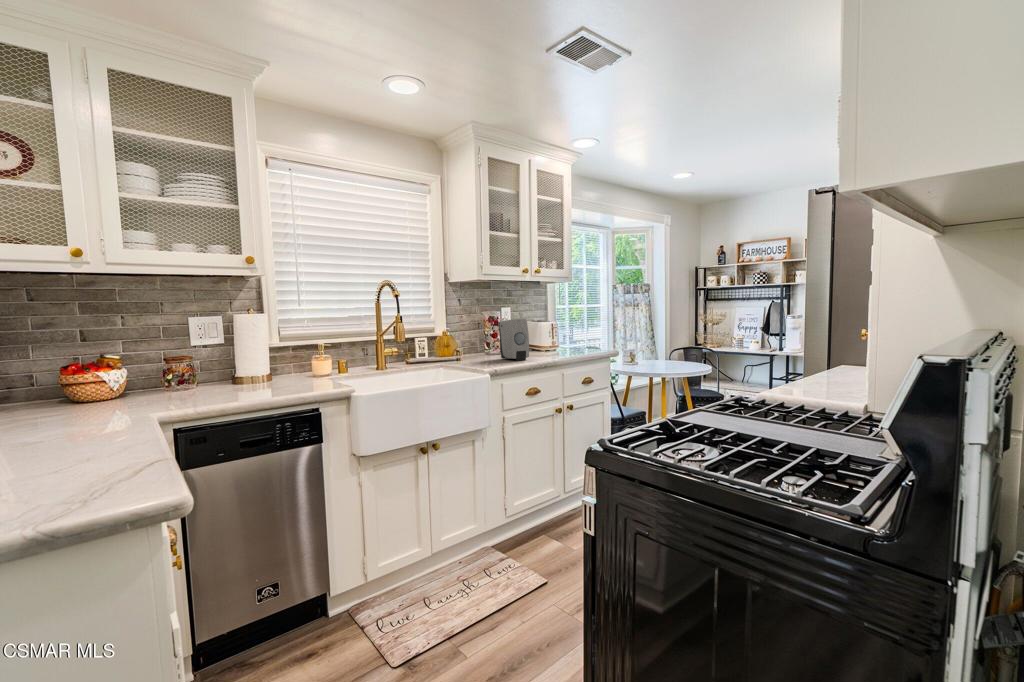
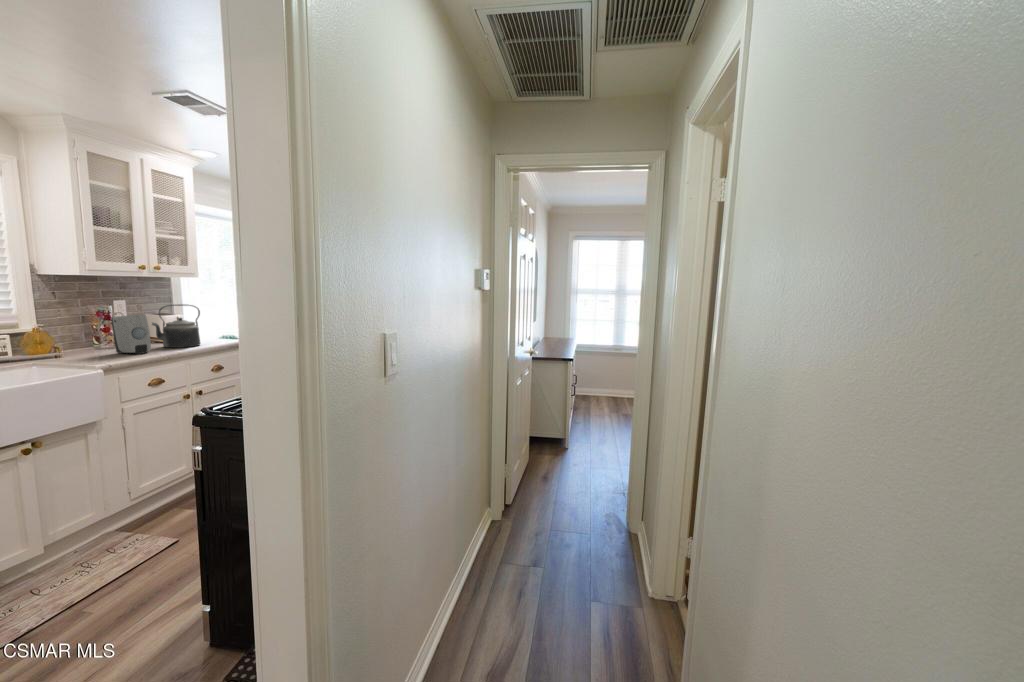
kettle: none [530,309,573,356] -> present [152,304,200,348]

